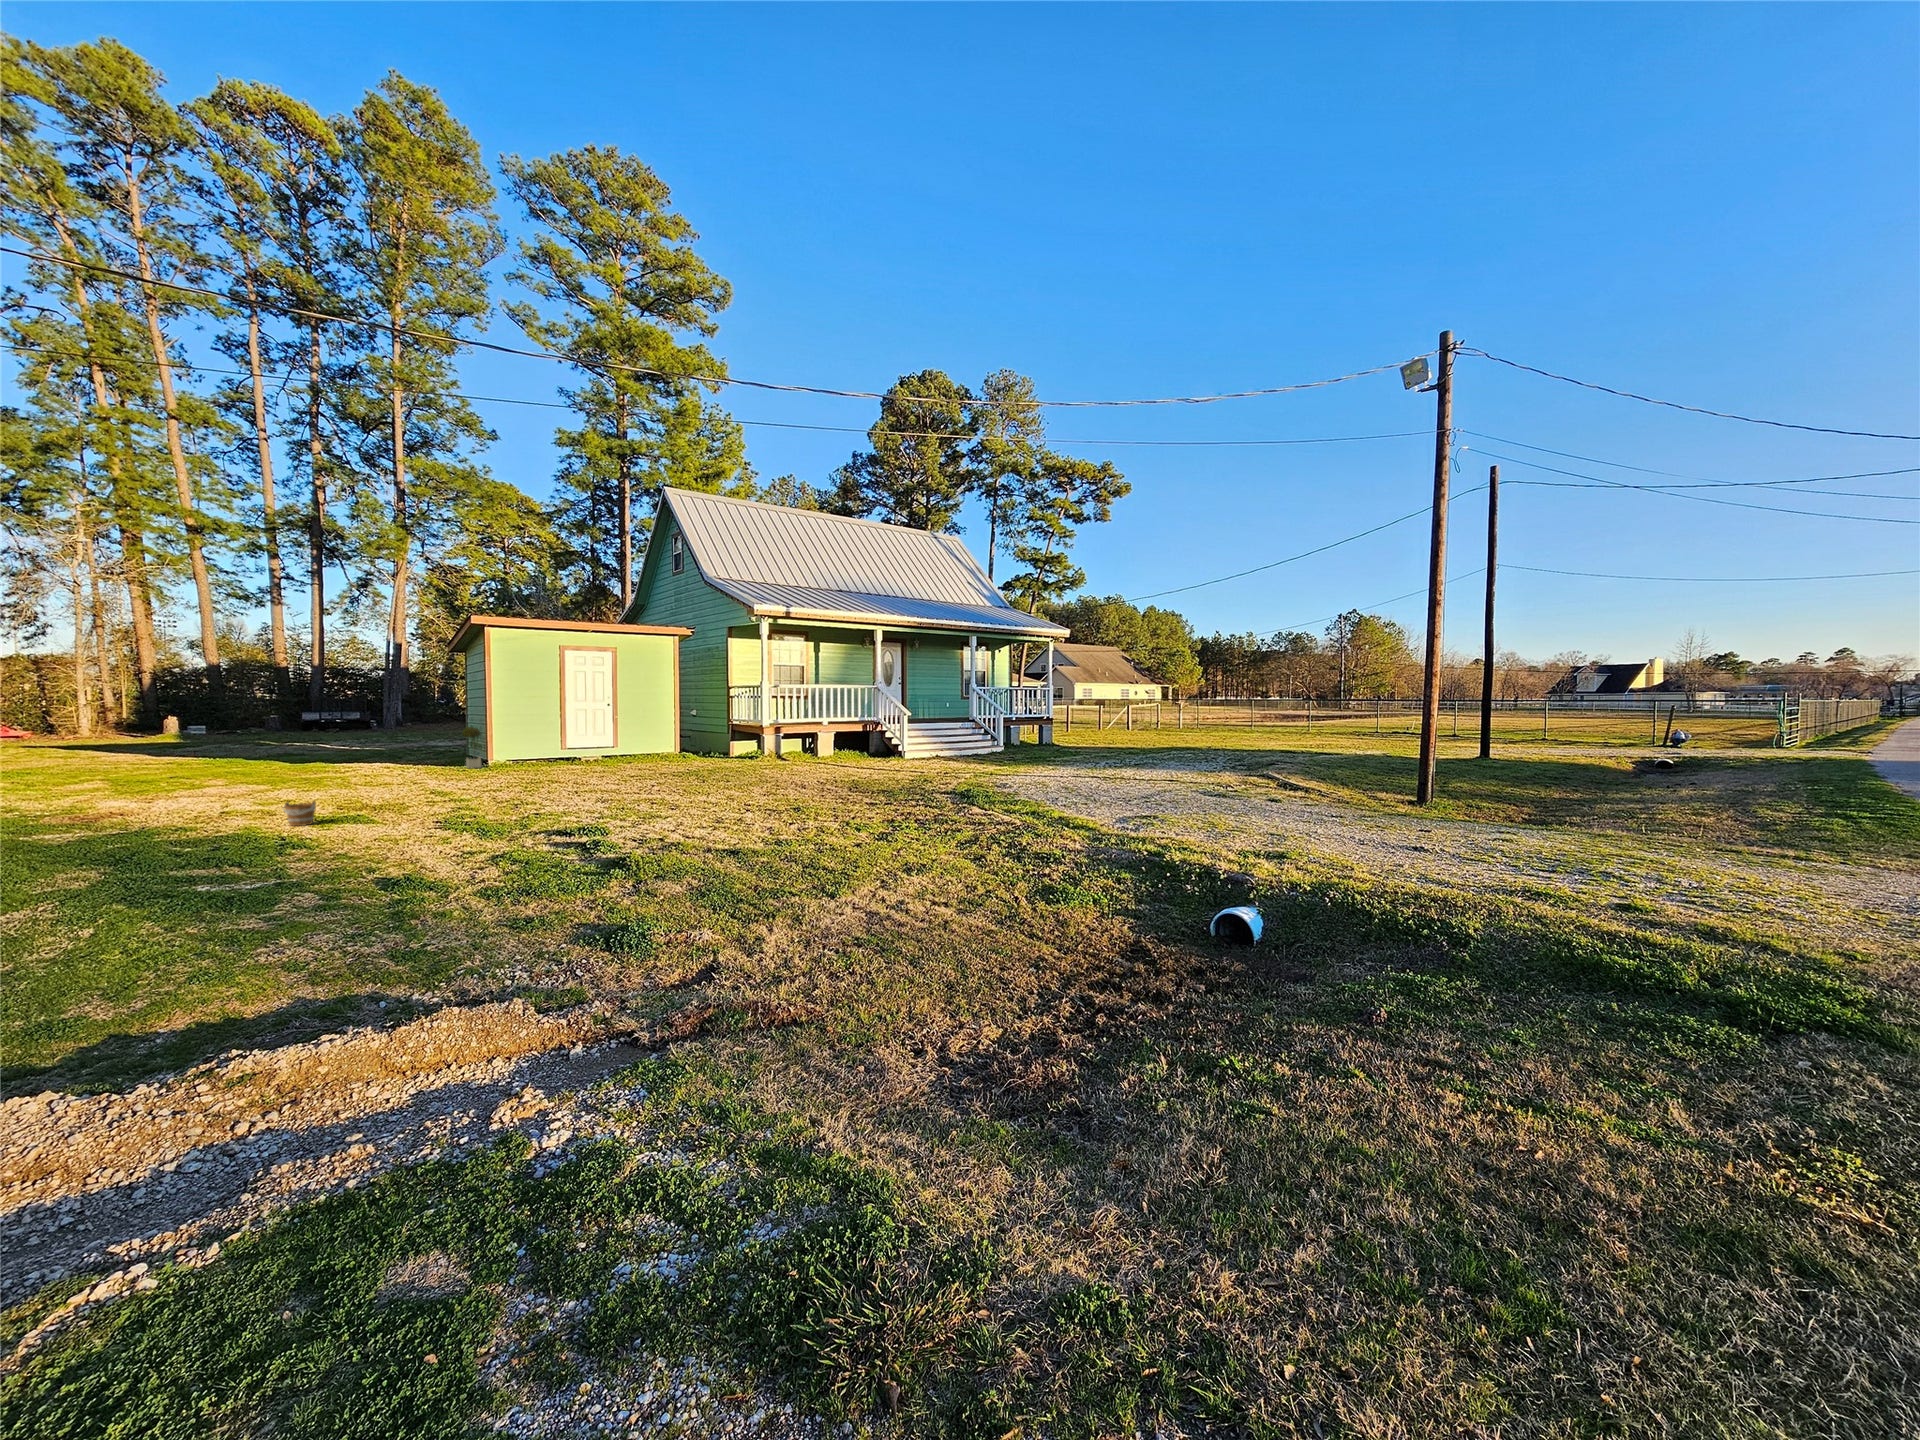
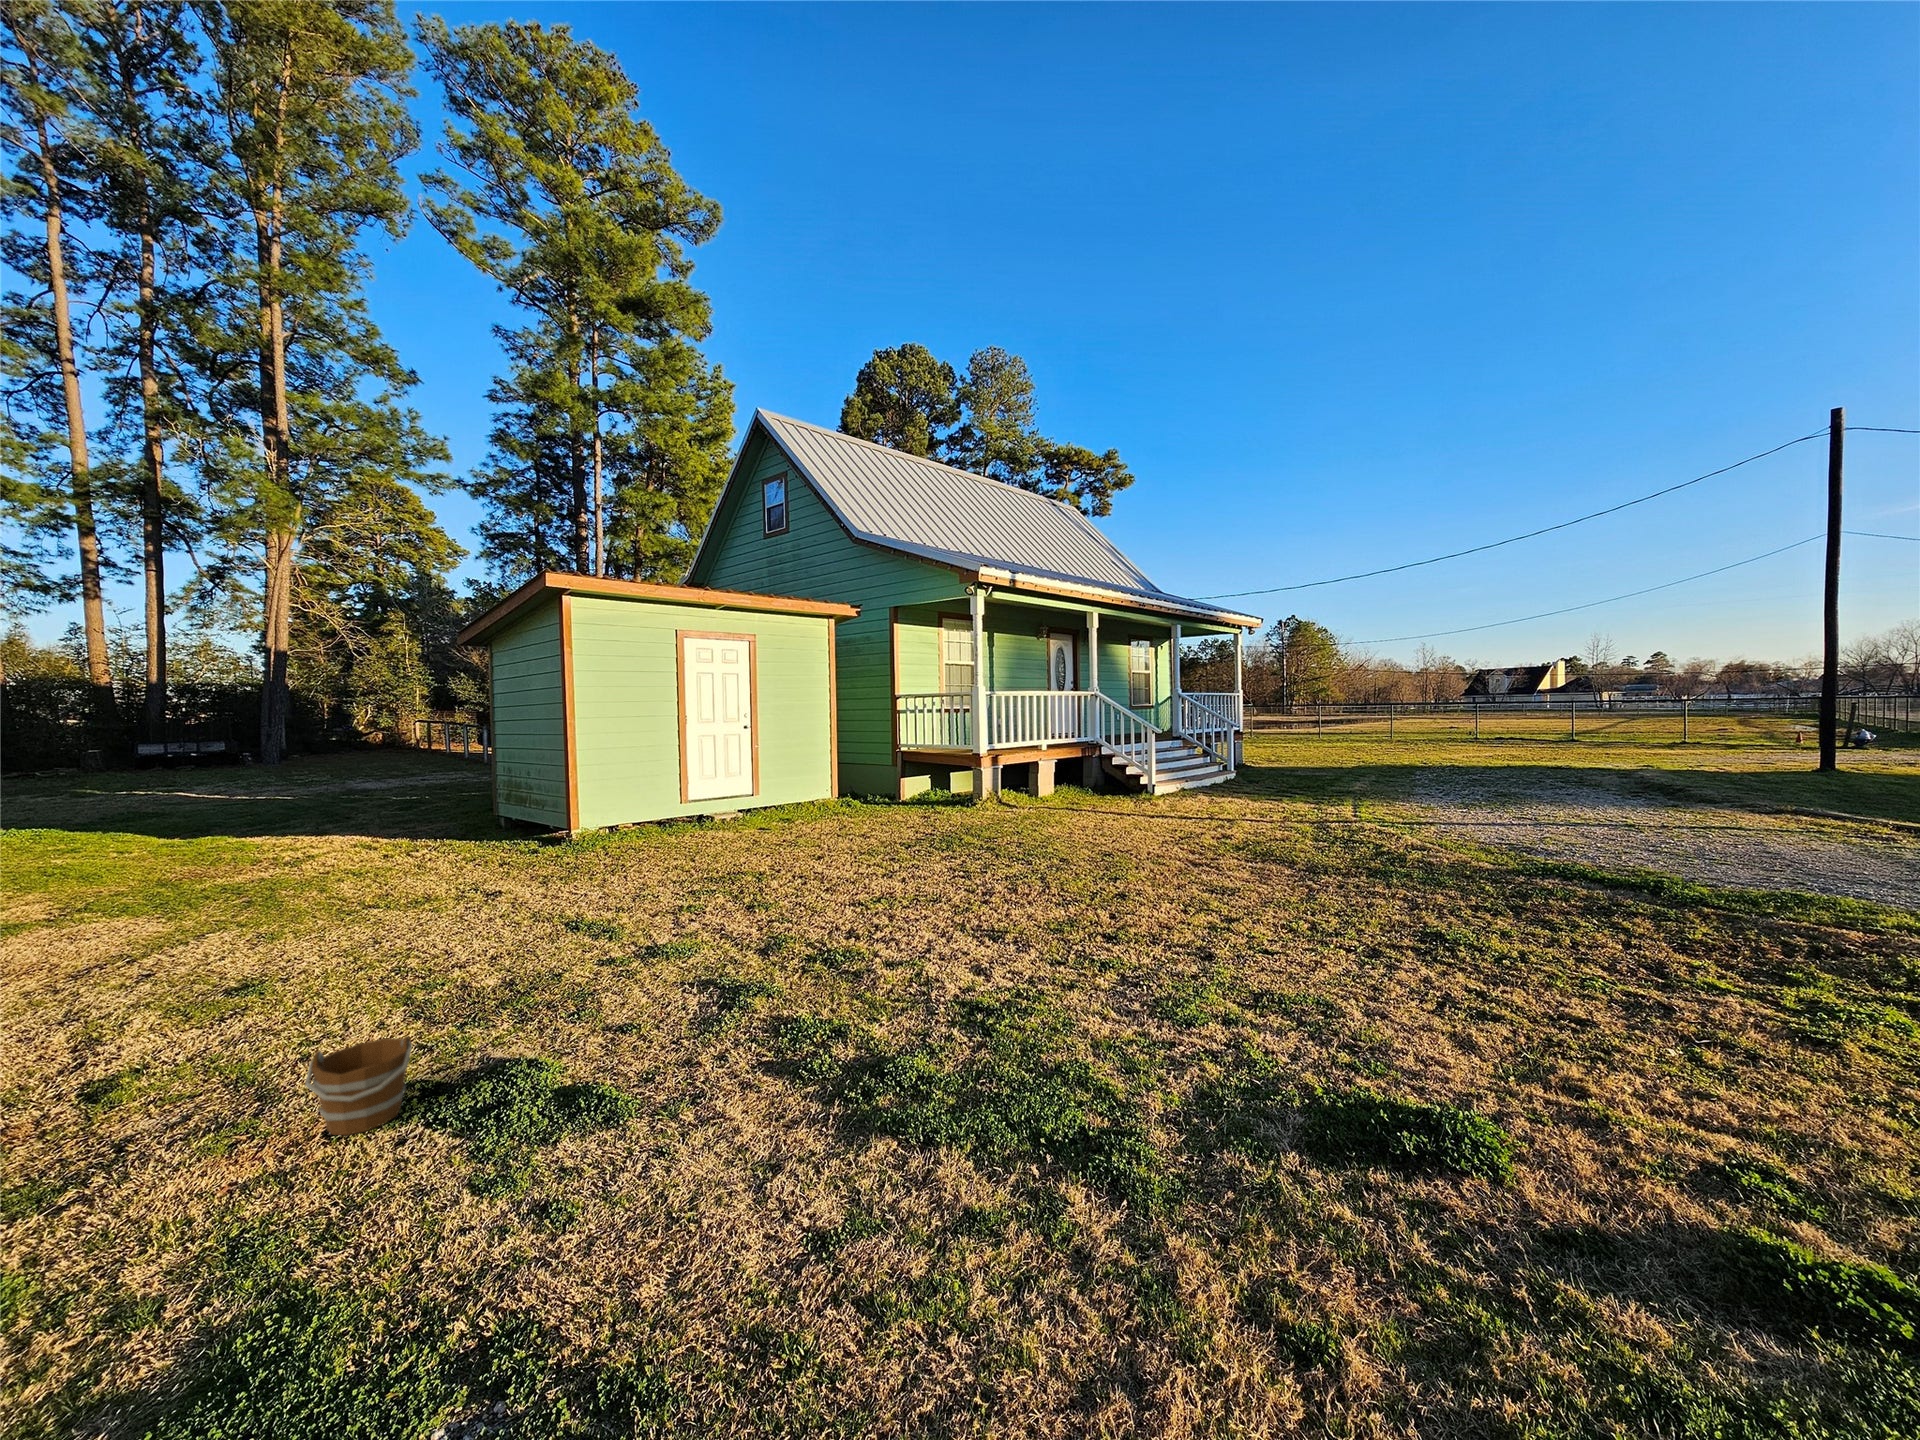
potted tree: present [463,727,482,768] -> none [519,771,555,846]

